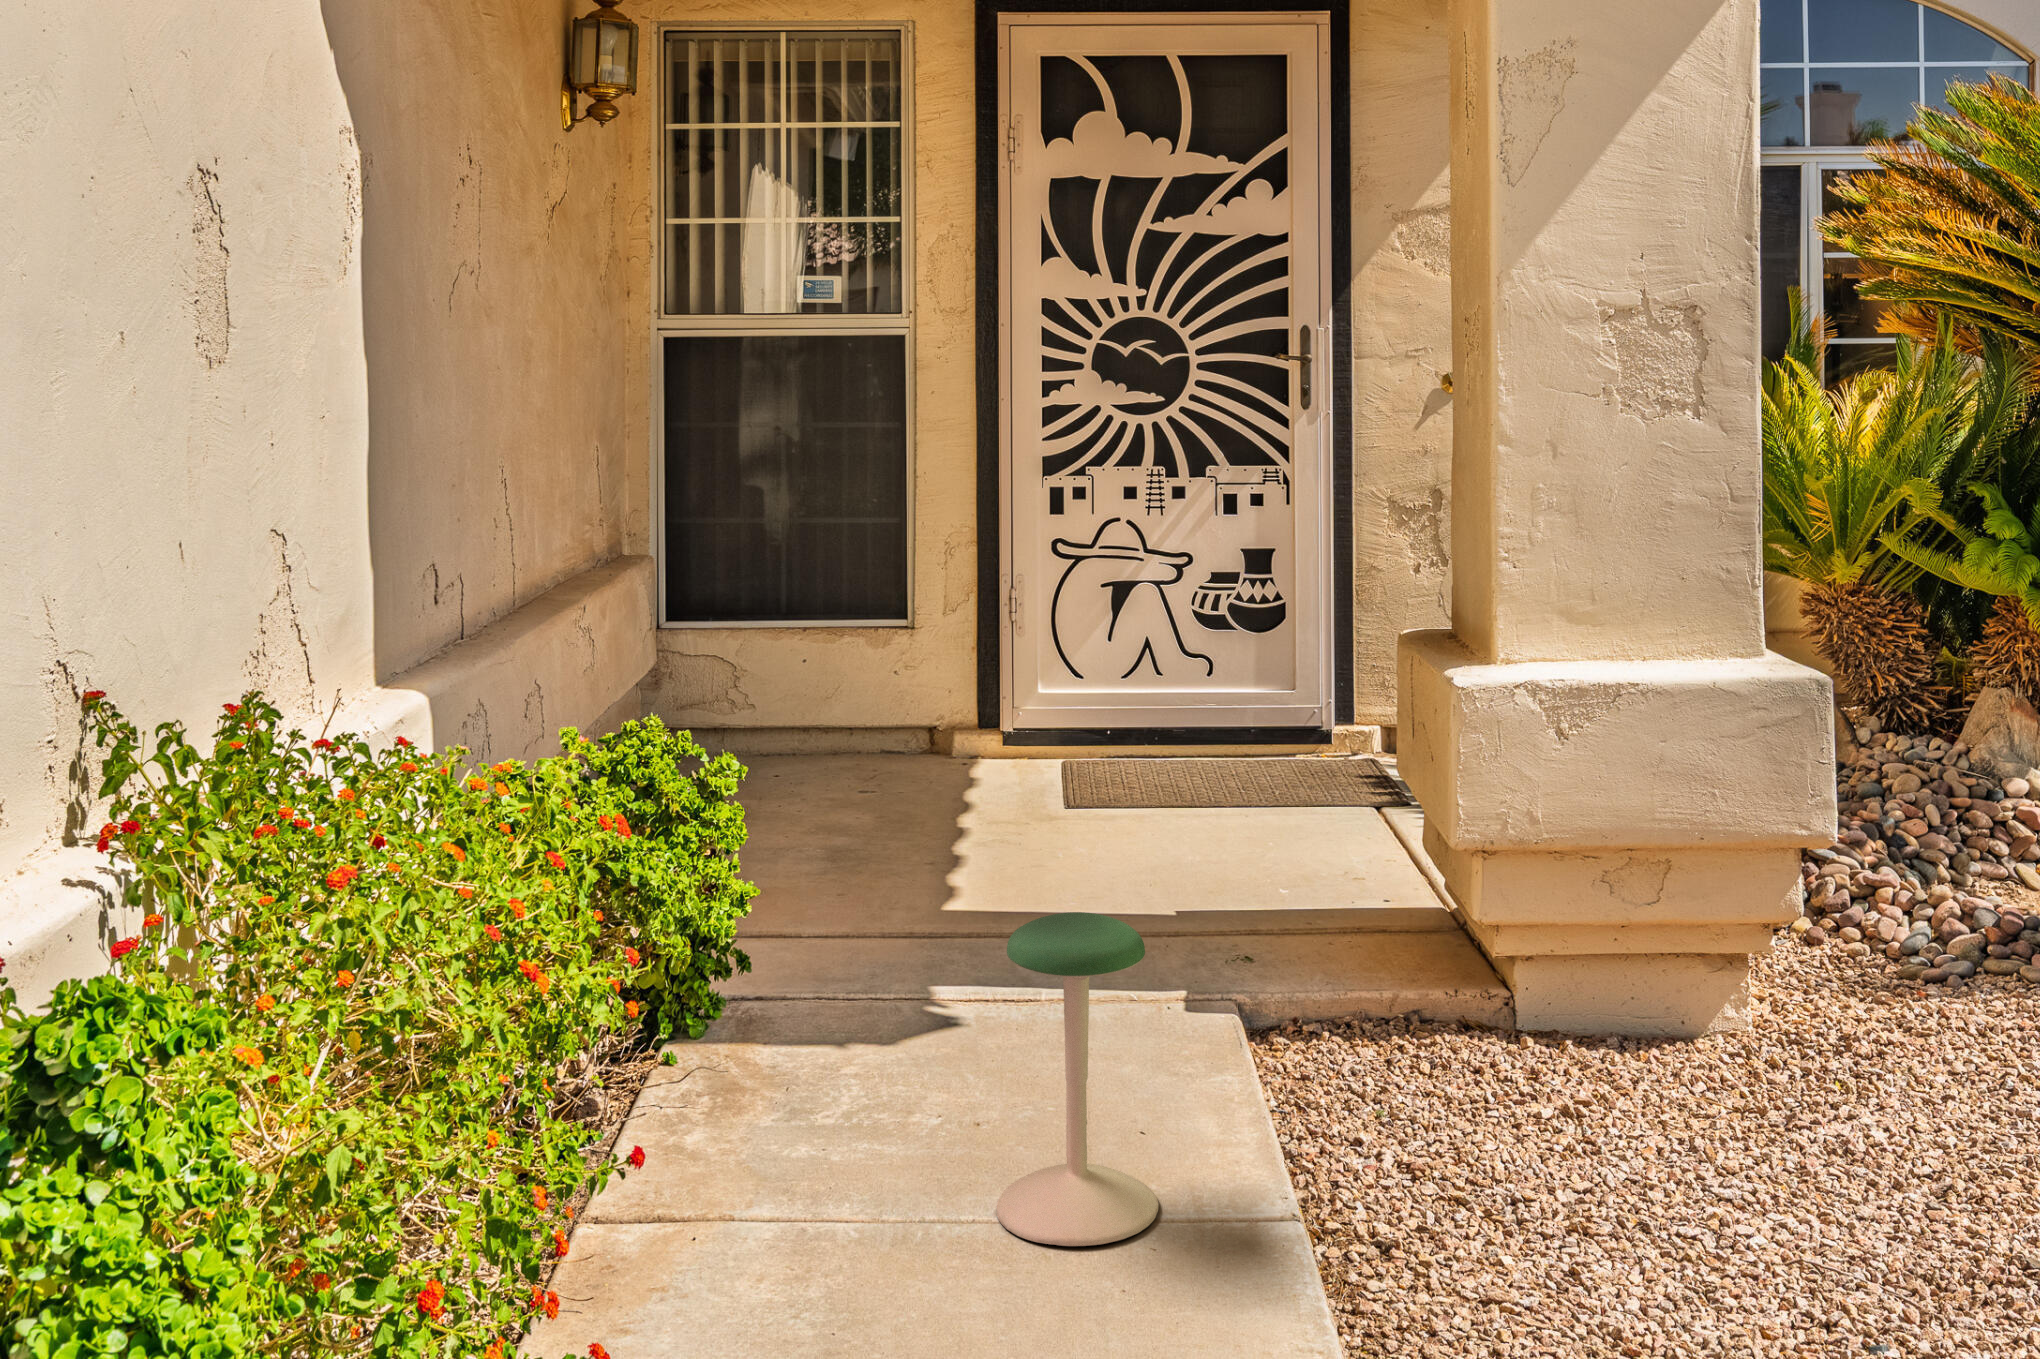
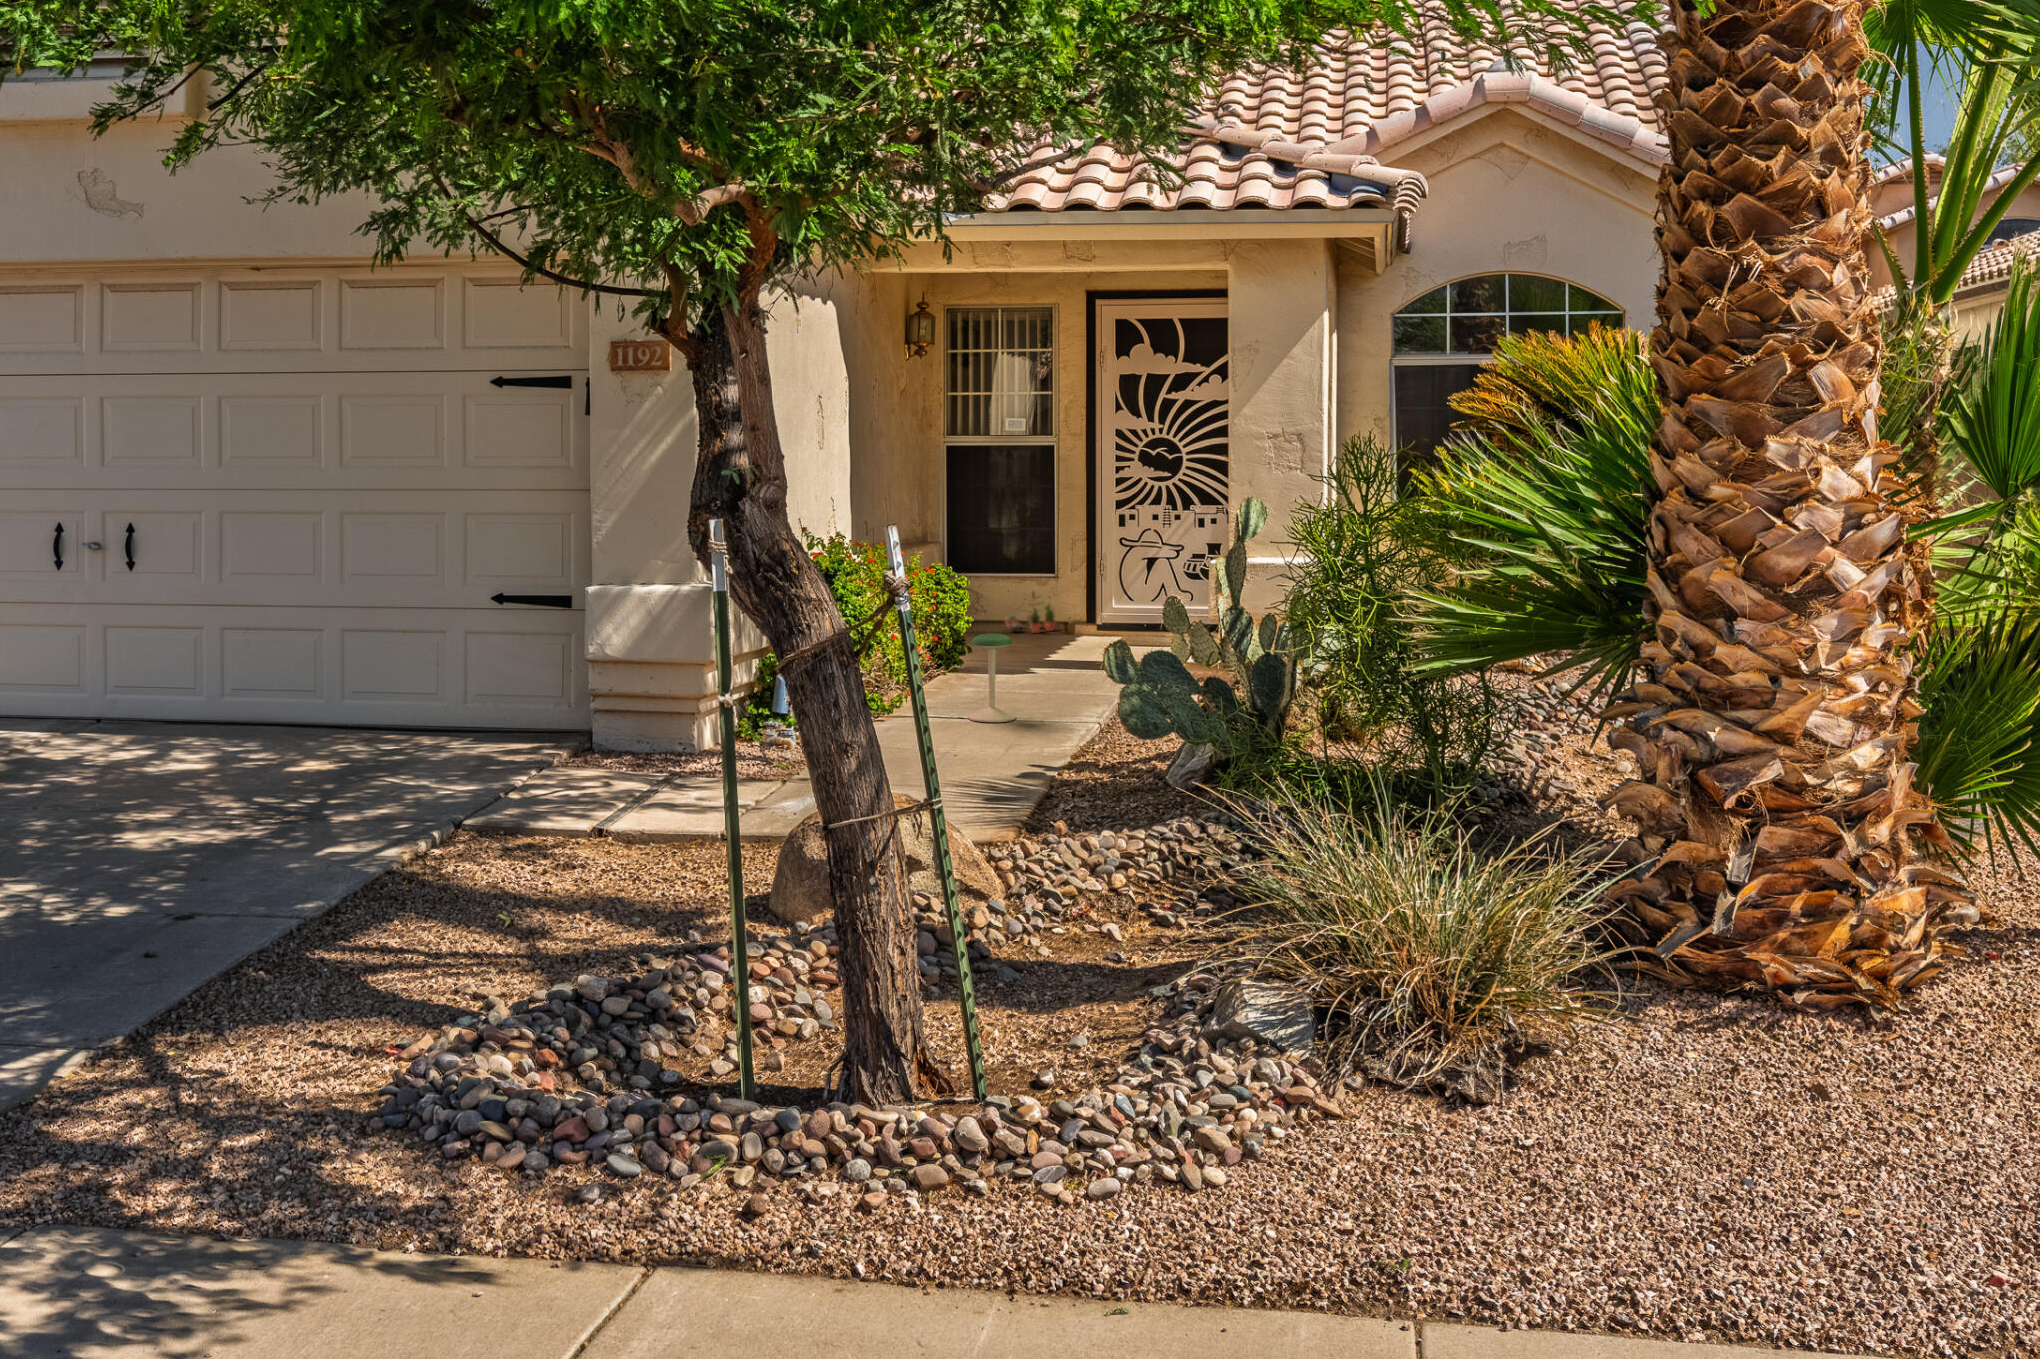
potted plant: none [797,671,920,775] -> present [1005,592,1056,633]

